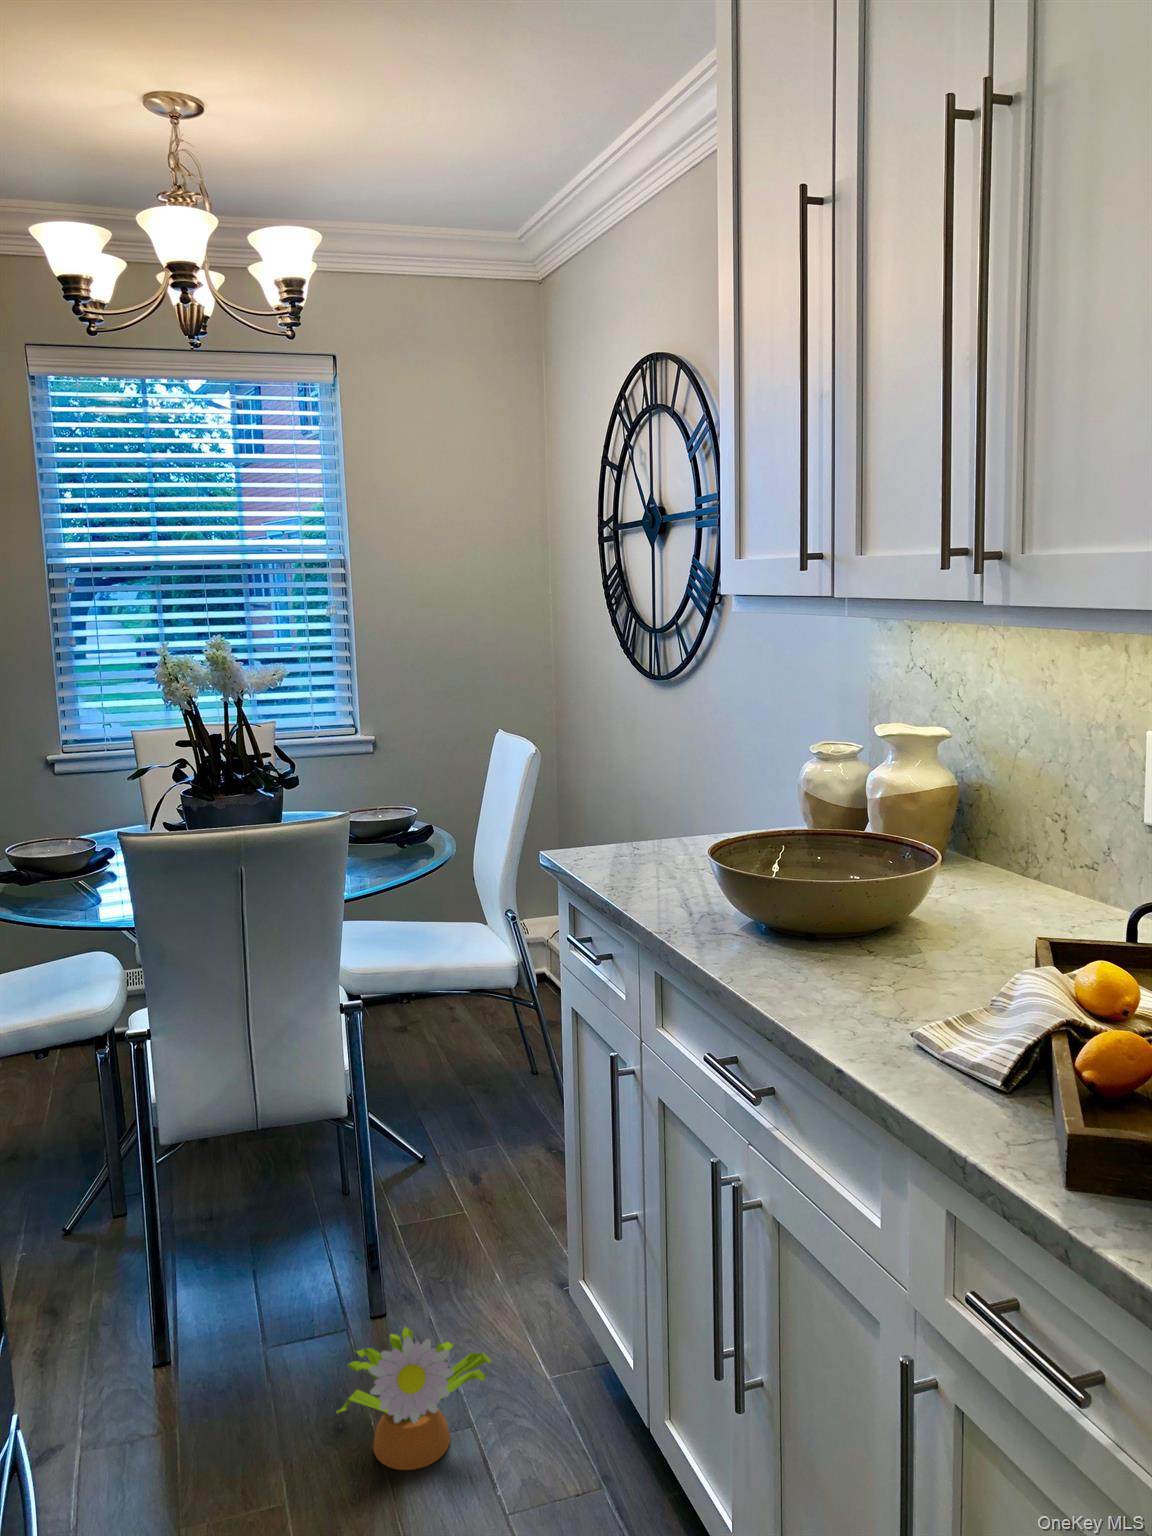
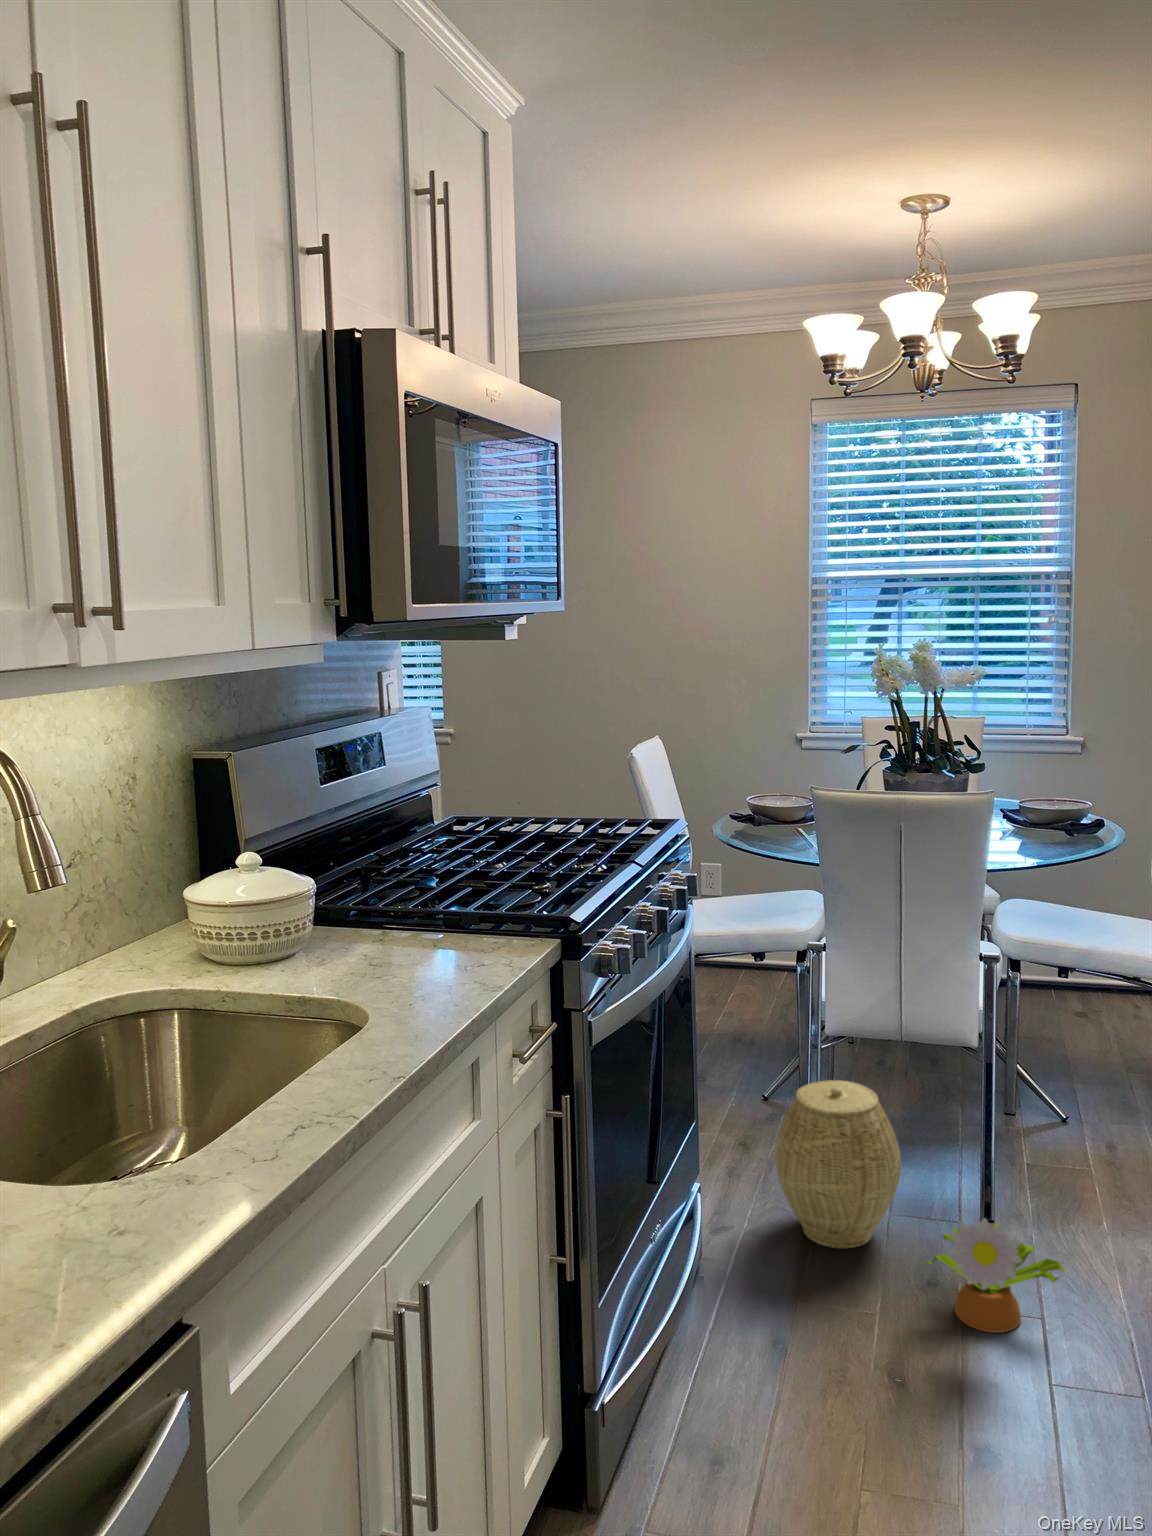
woven basket: none [116,1201,282,1425] -> present [775,1080,901,1249]

